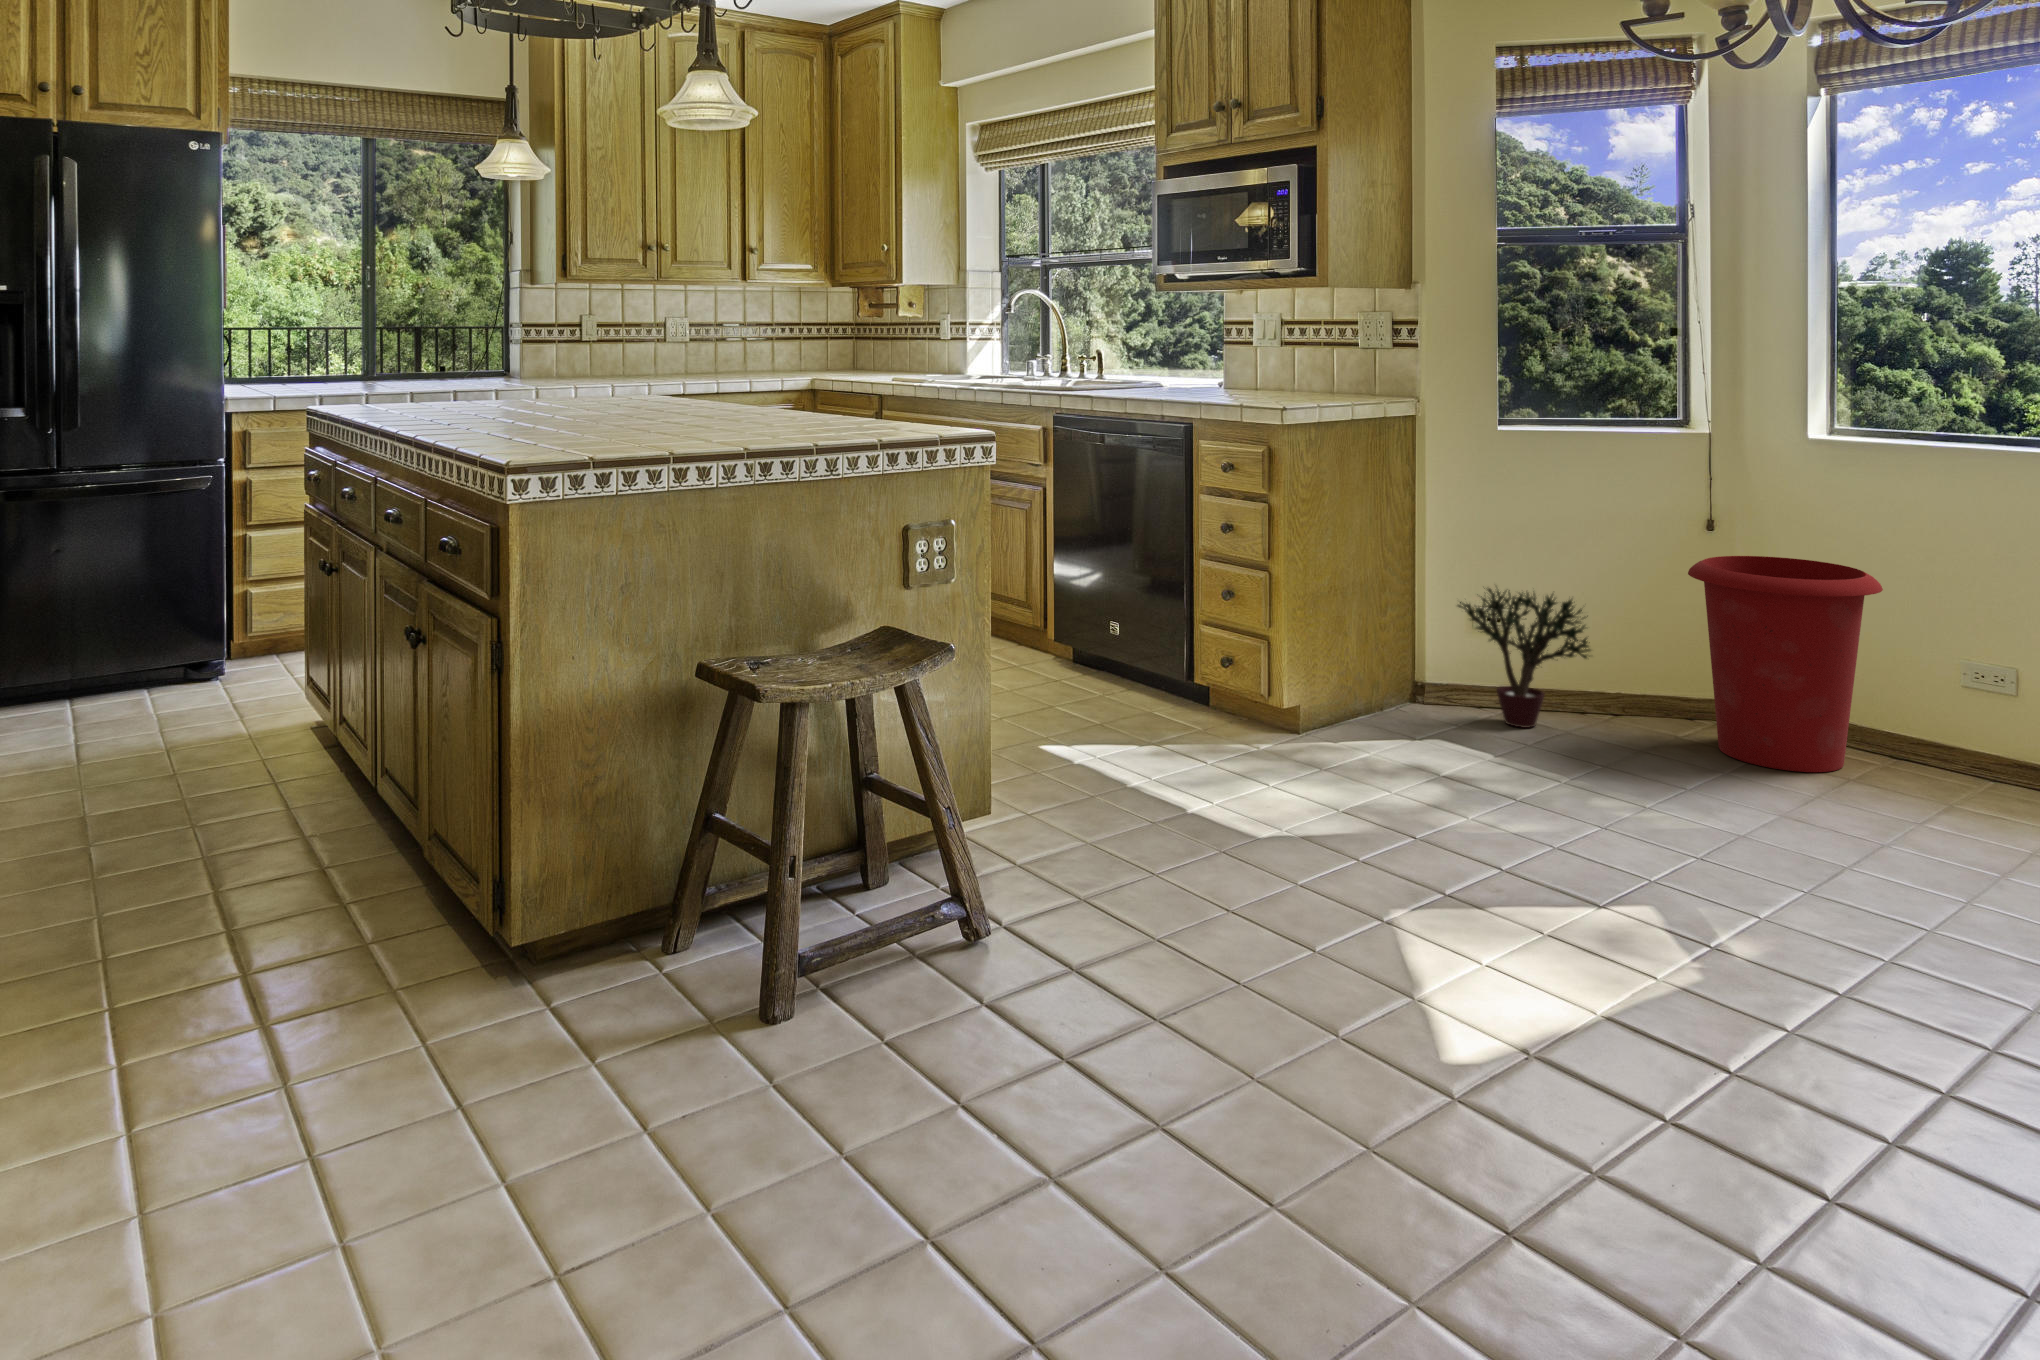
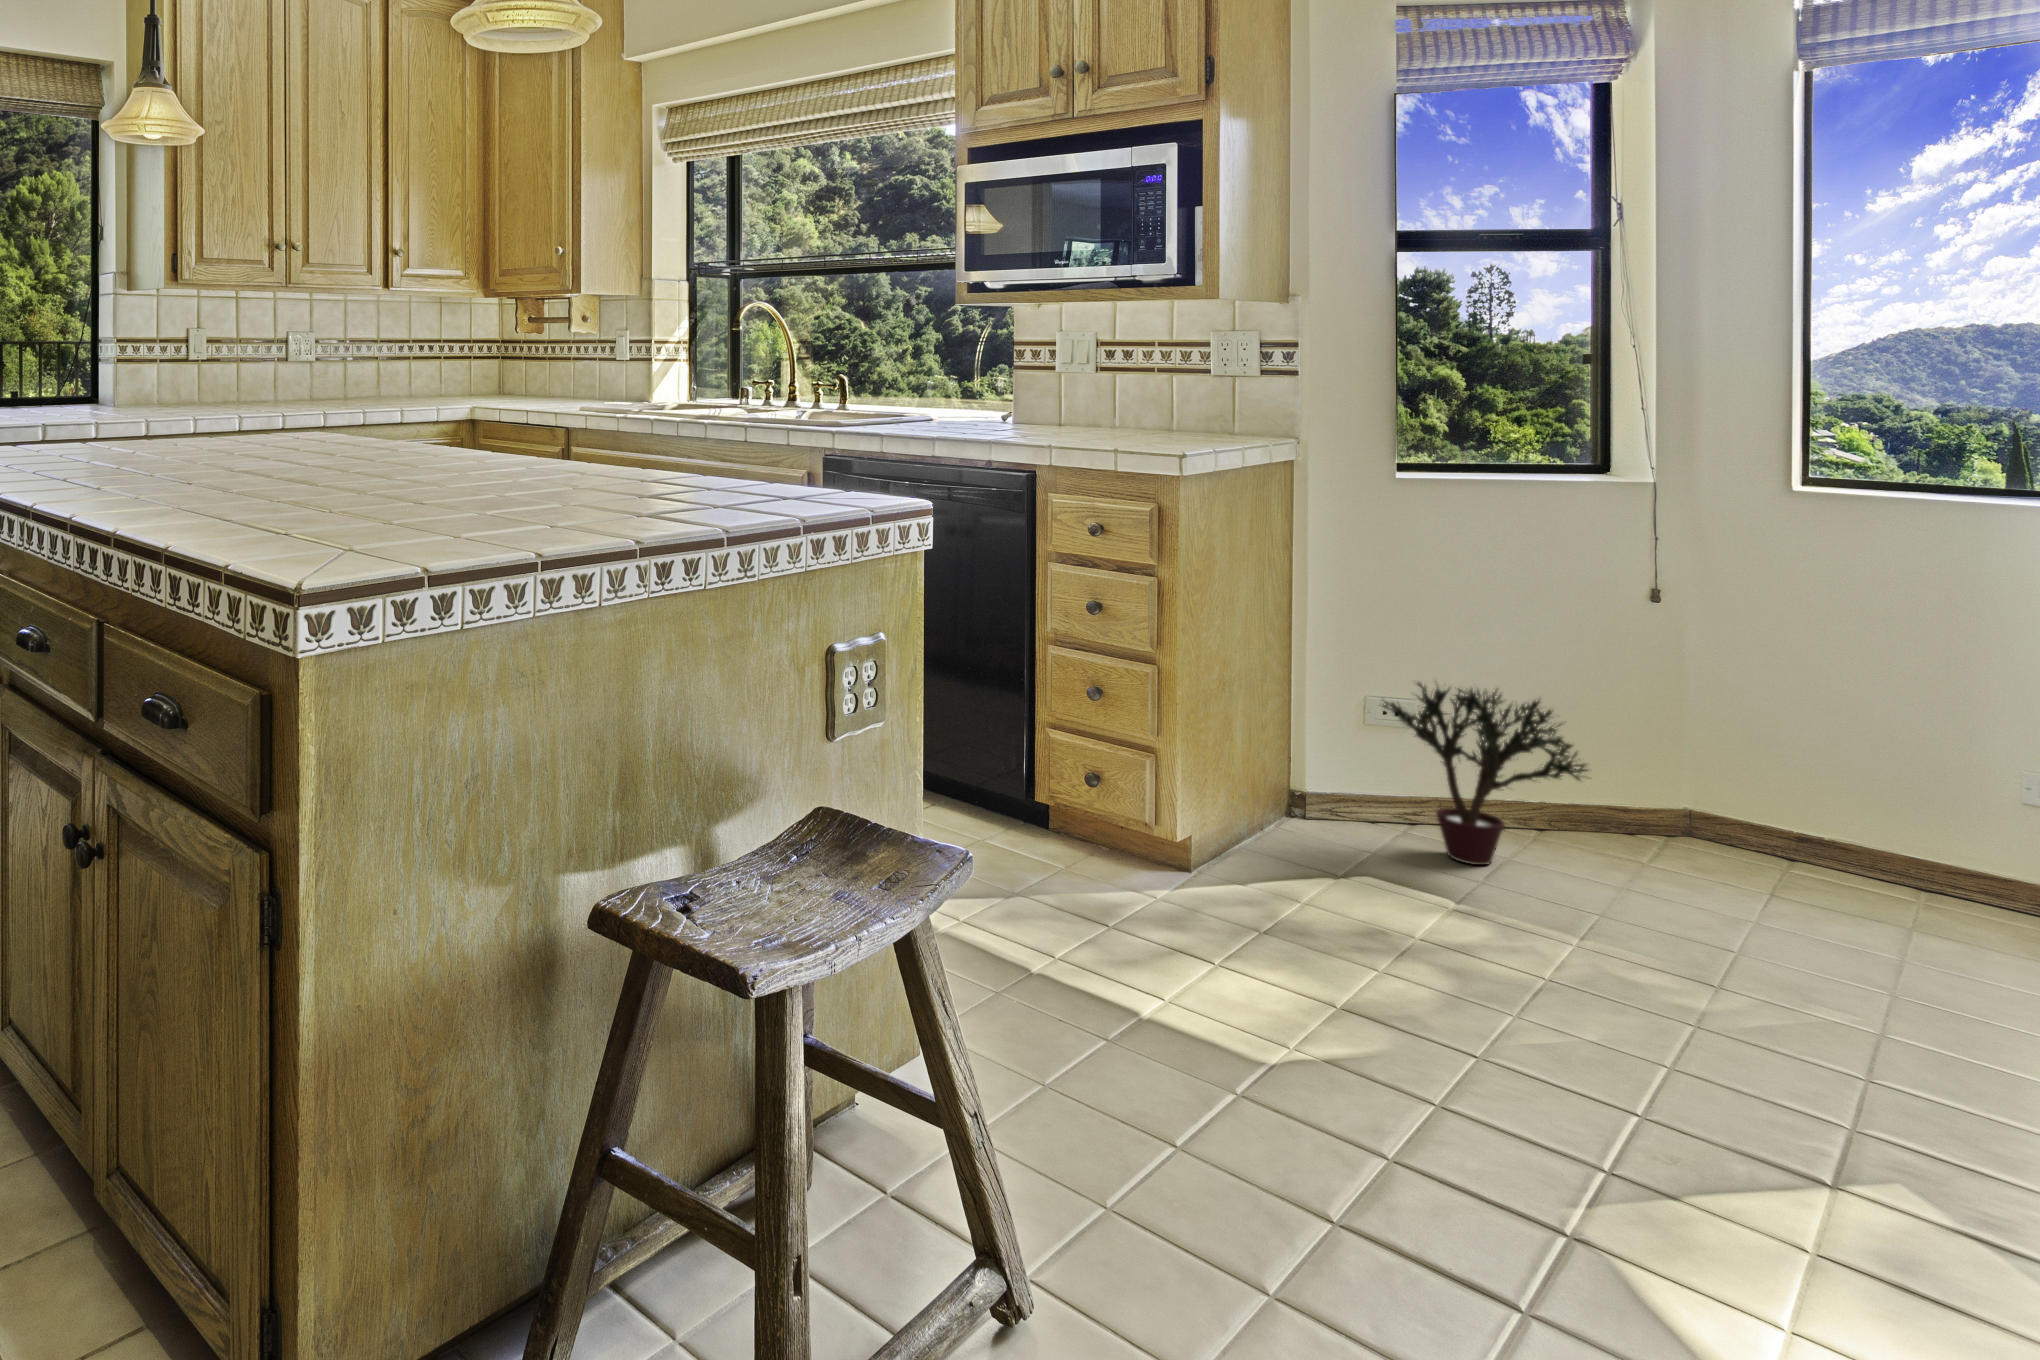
waste bin: present [1688,556,1883,772] -> none [1695,643,1984,933]

